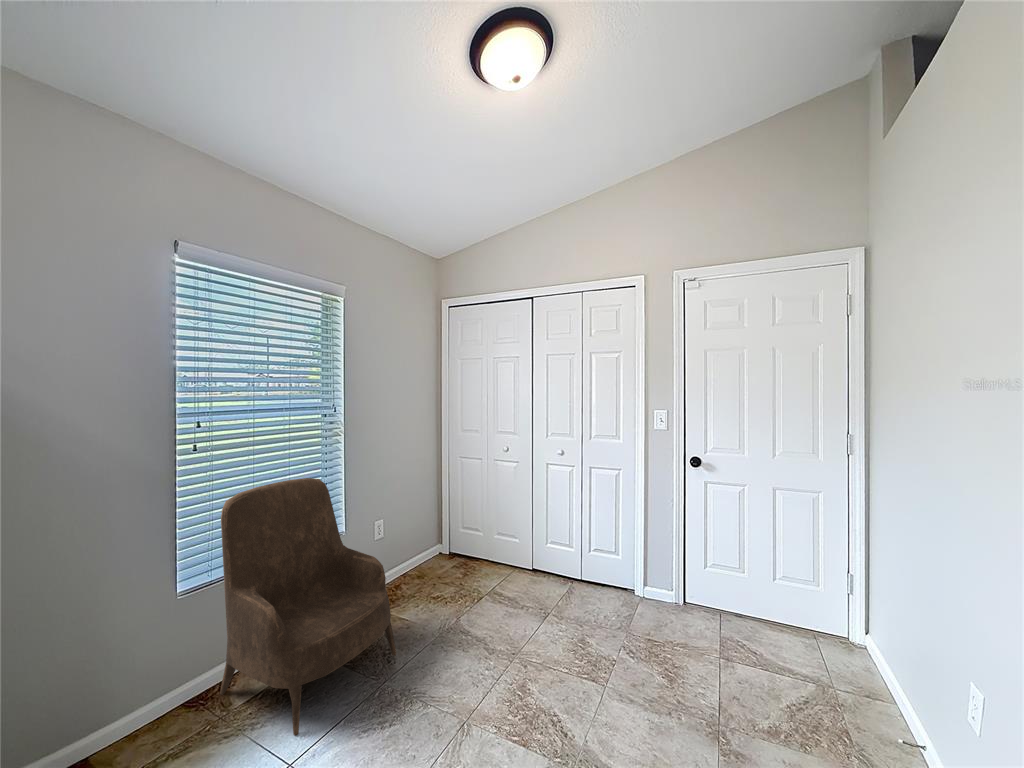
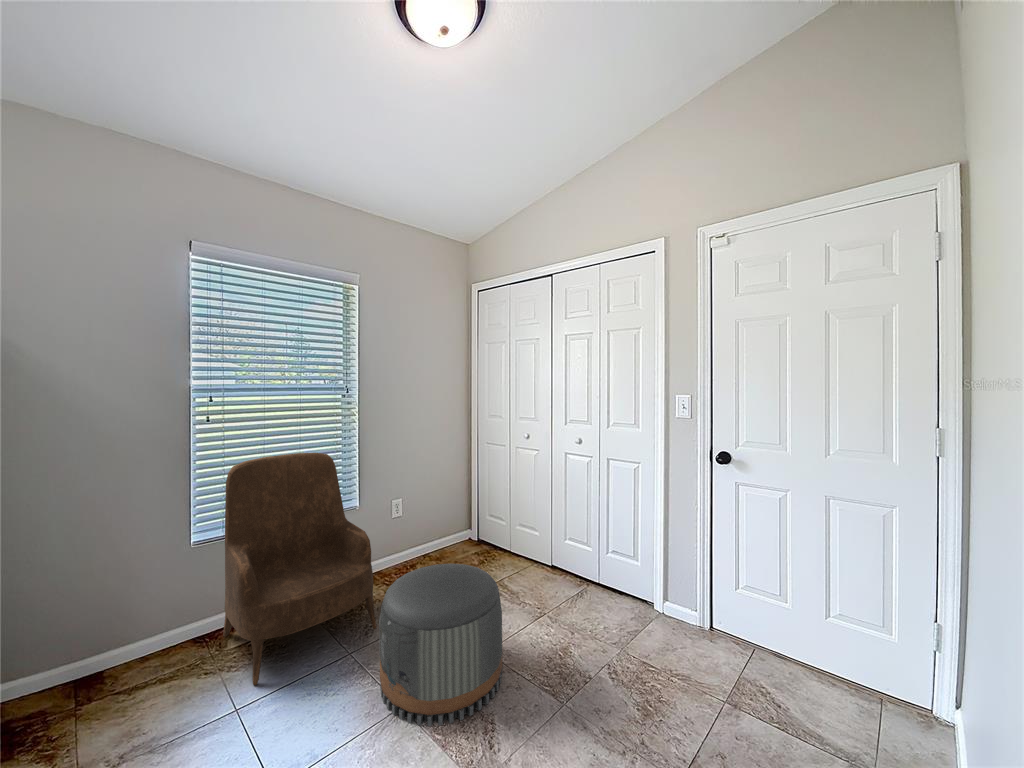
pouf: none [430,577,545,732] -> present [379,564,502,726]

